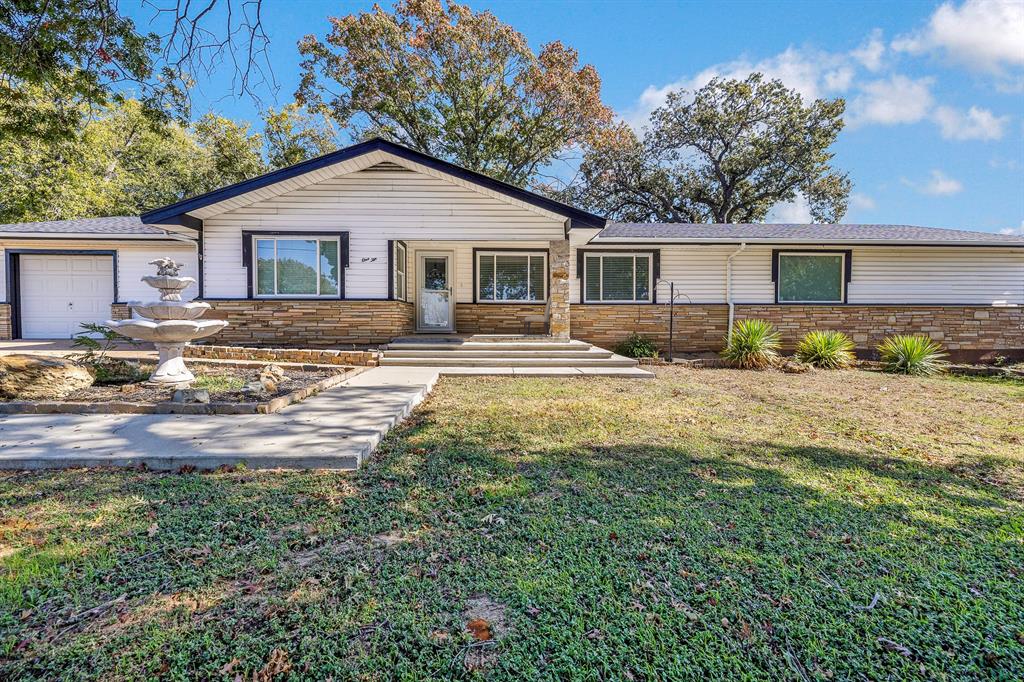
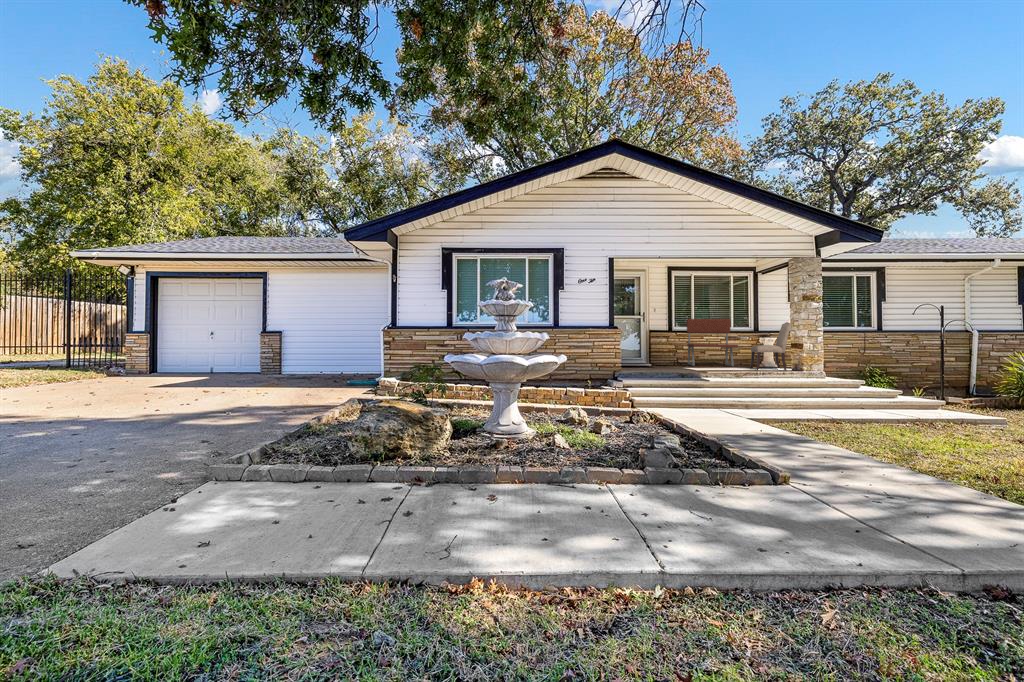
bench: none [483,293,522,334] -> present [687,319,738,366]

